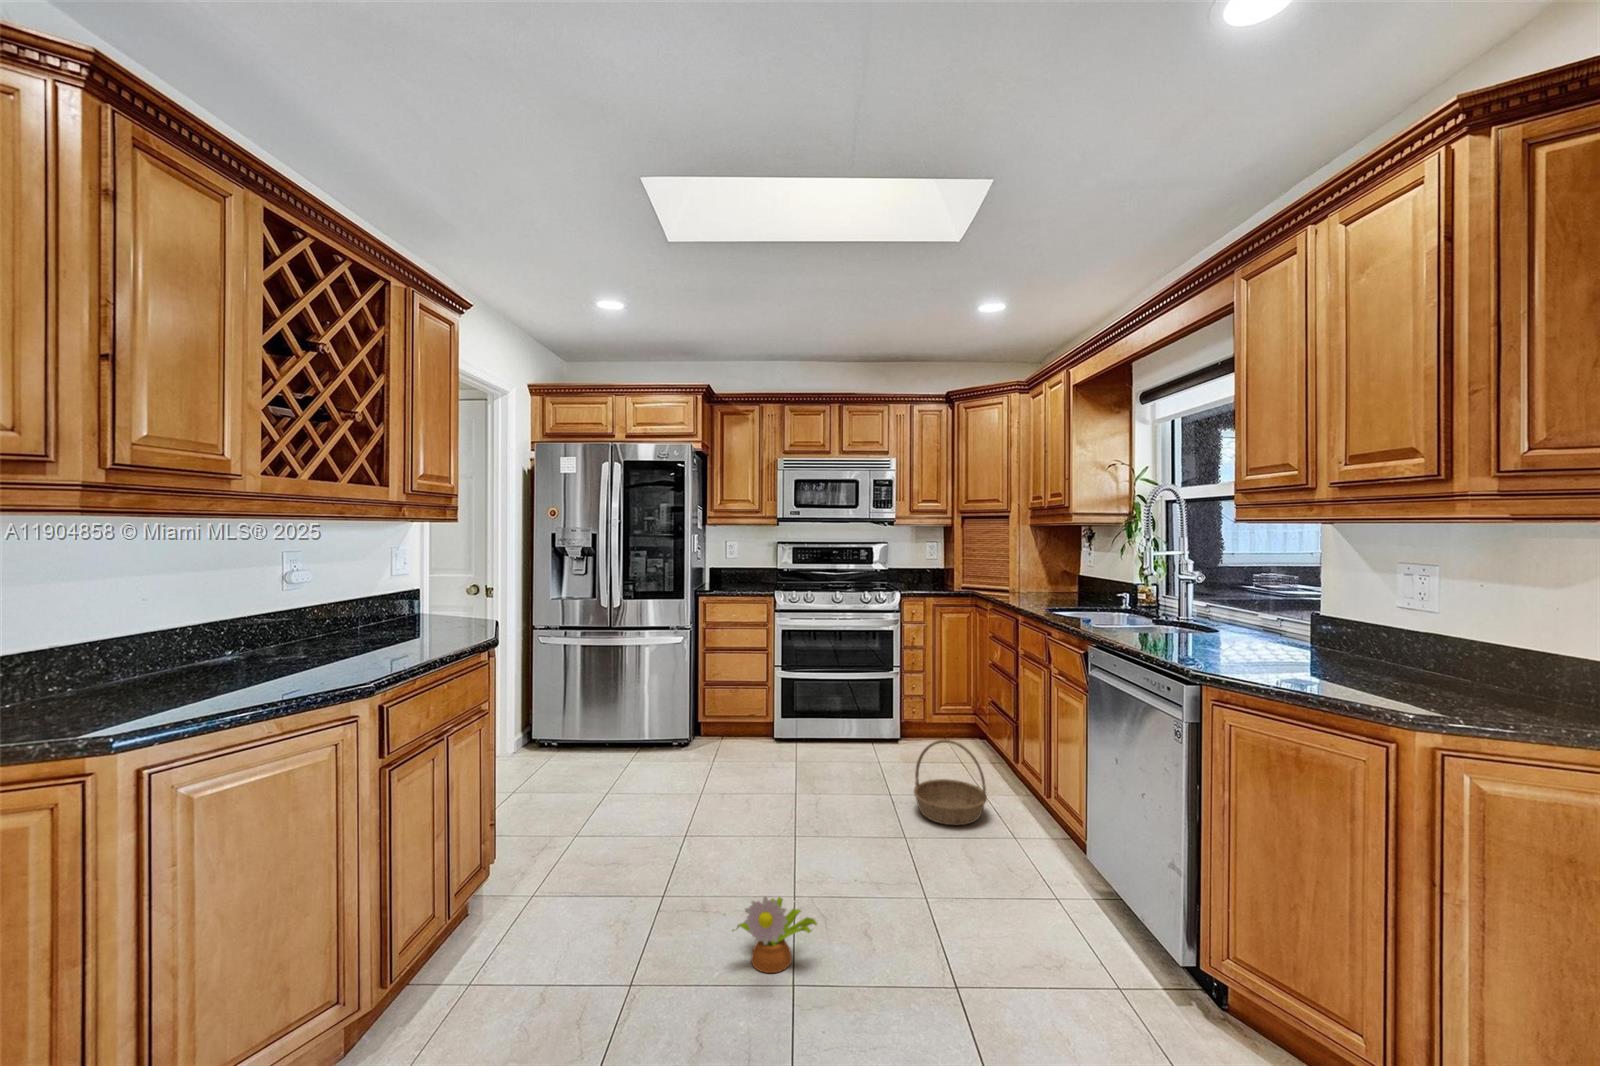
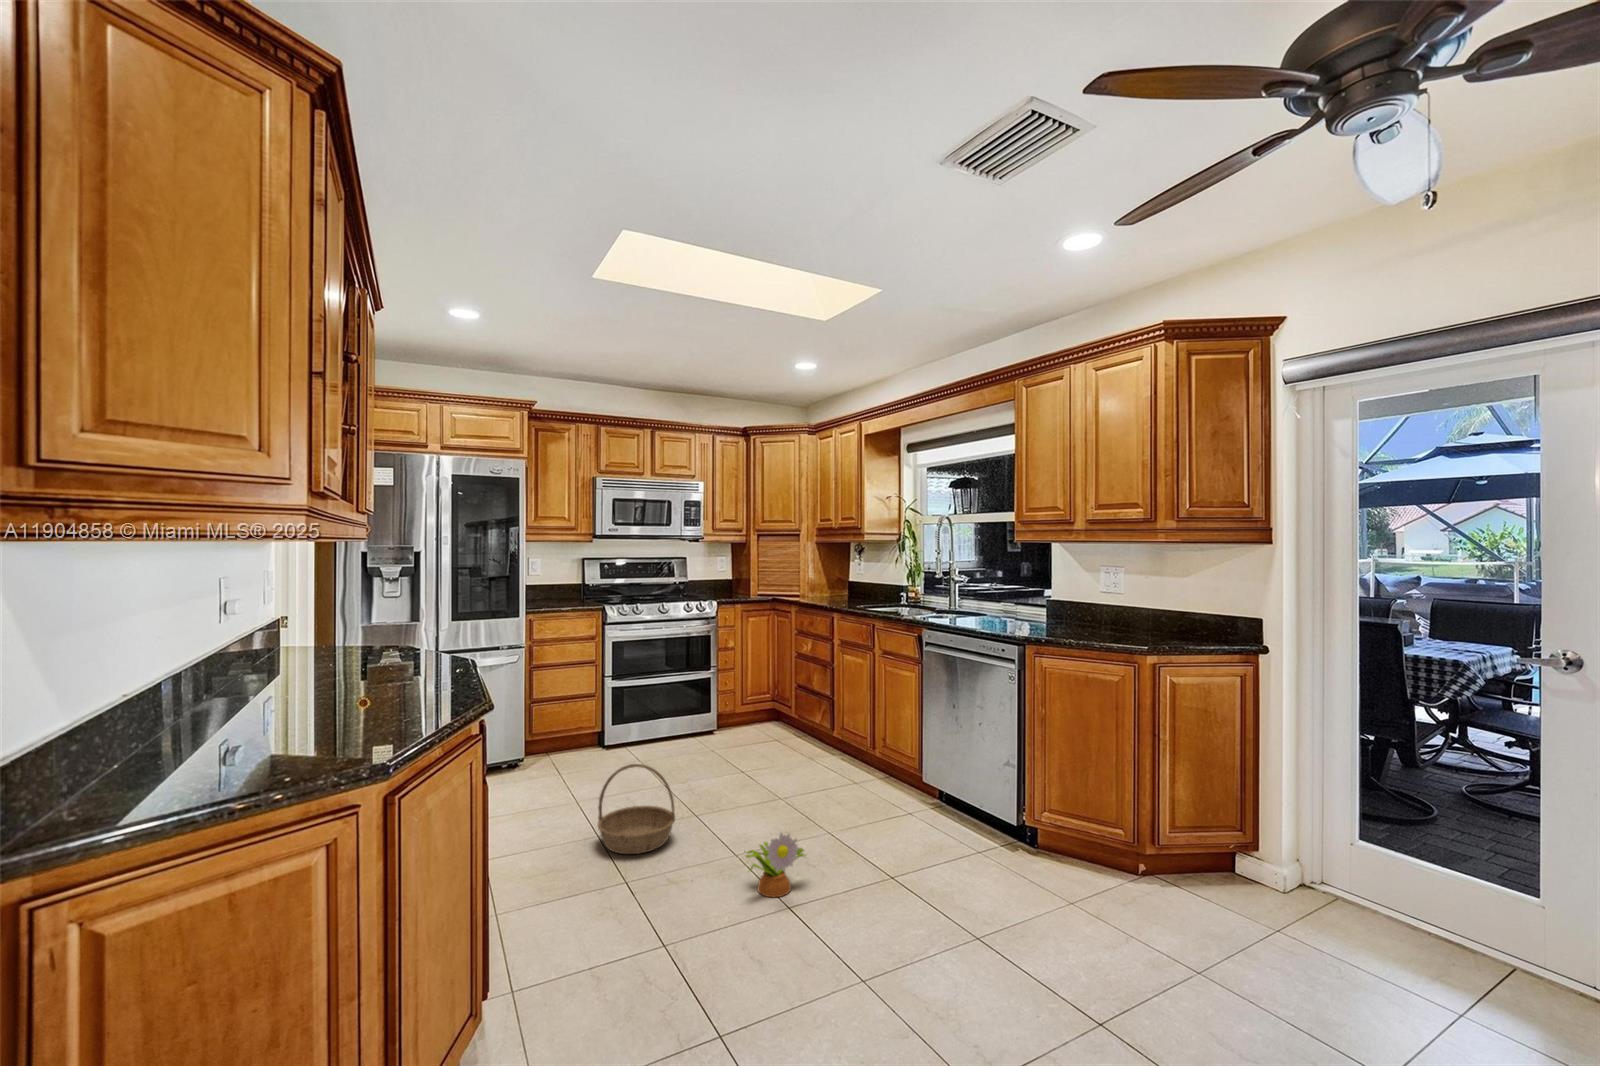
basket: present [914,740,987,825] -> present [598,764,675,854]

